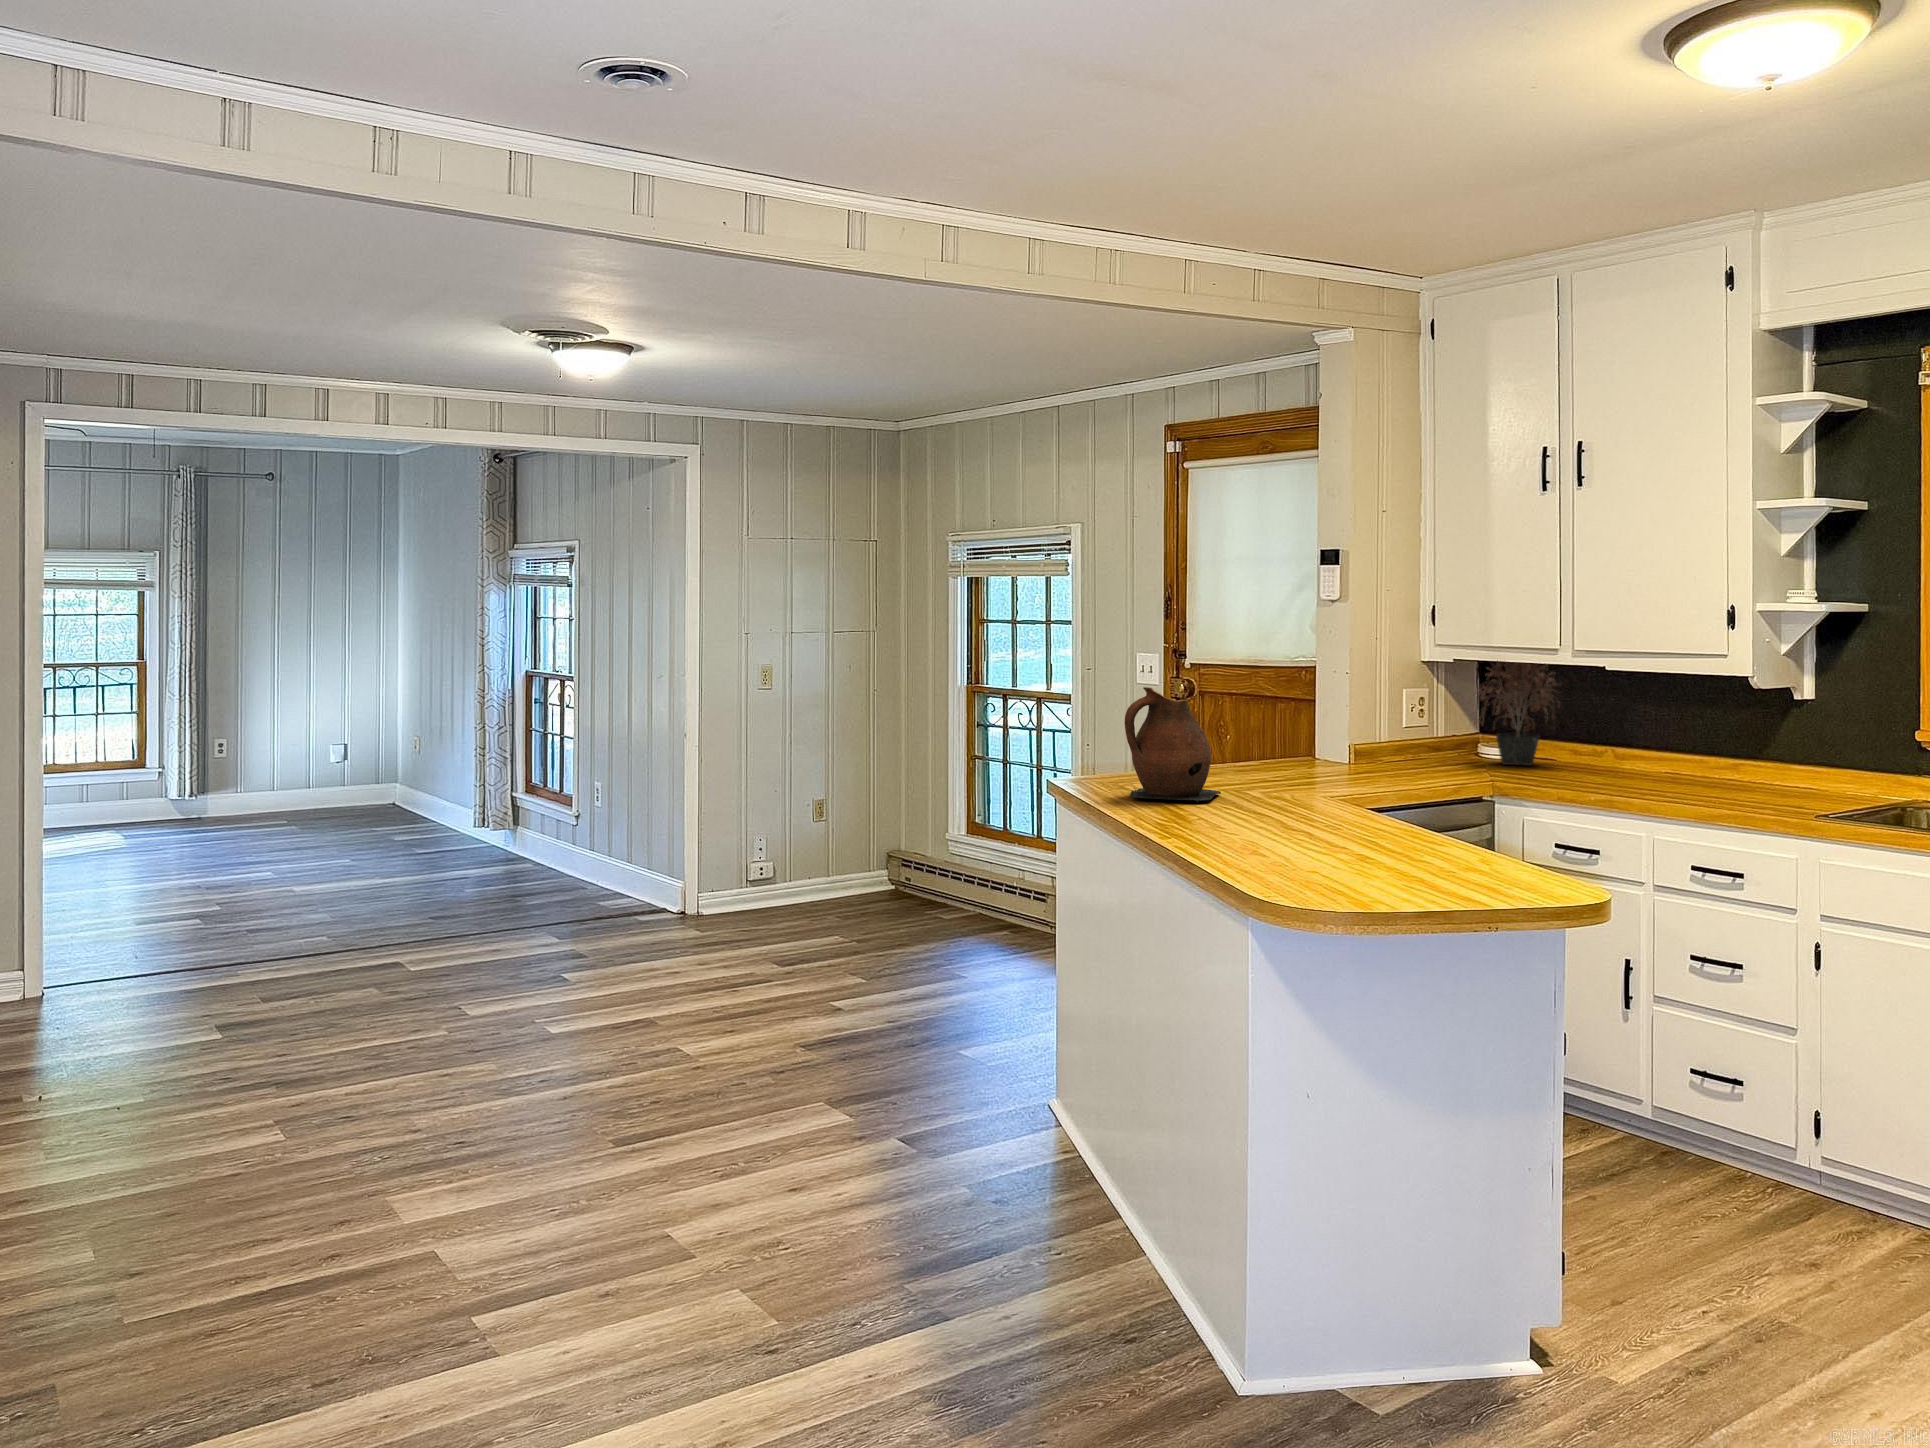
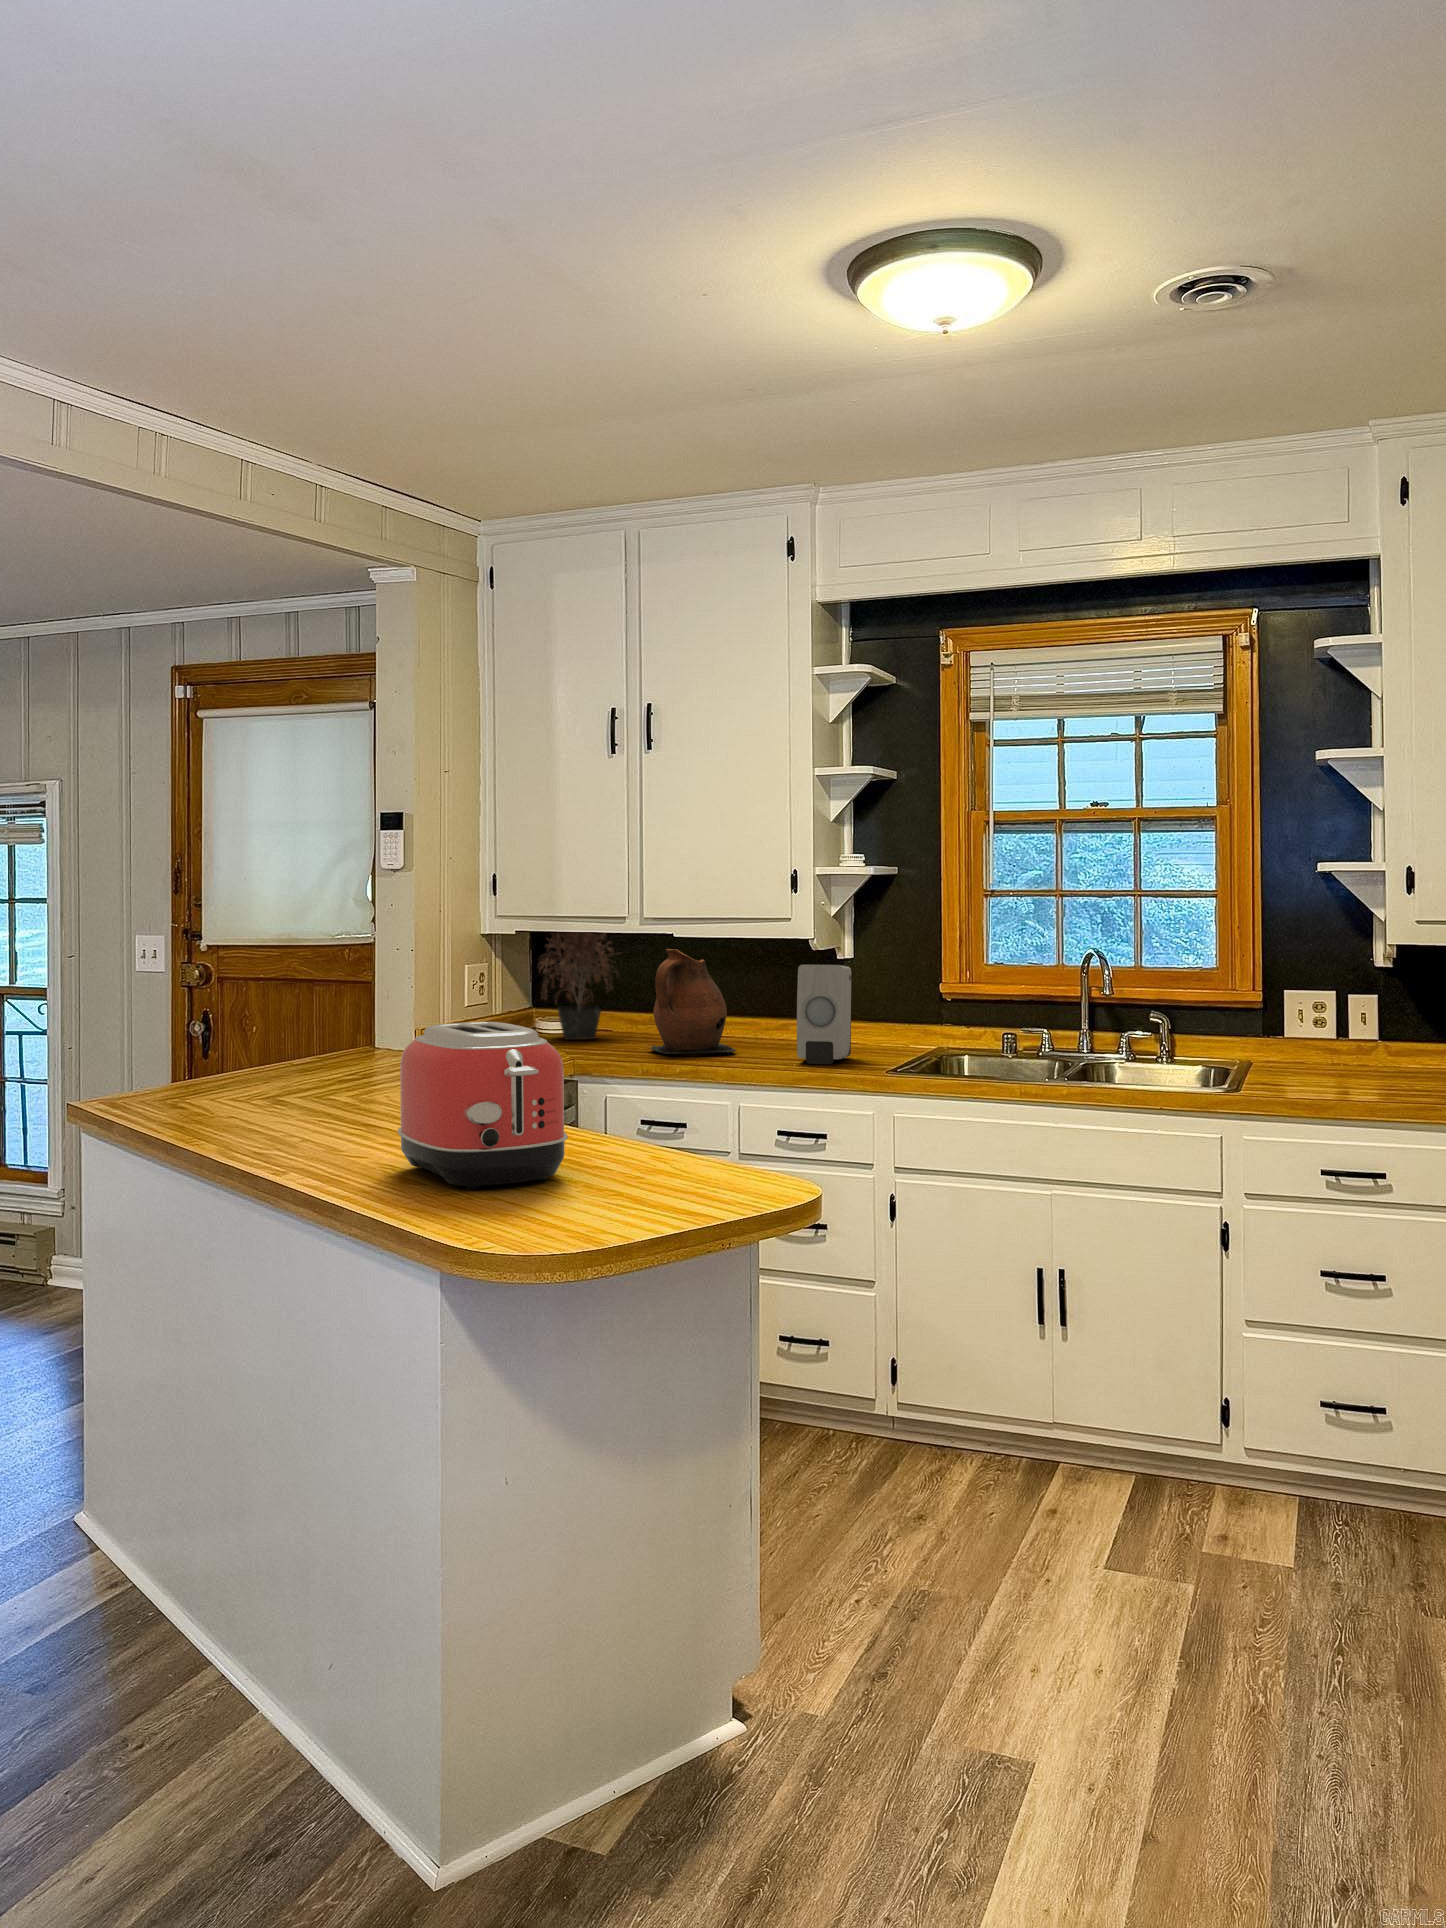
ceramic pitcher: present [1125,687,1221,803] -> present [651,949,737,1054]
soap dispenser: none [1727,701,1801,804] -> present [797,965,852,1064]
toaster: none [1258,736,1394,870] -> present [398,1022,568,1189]

